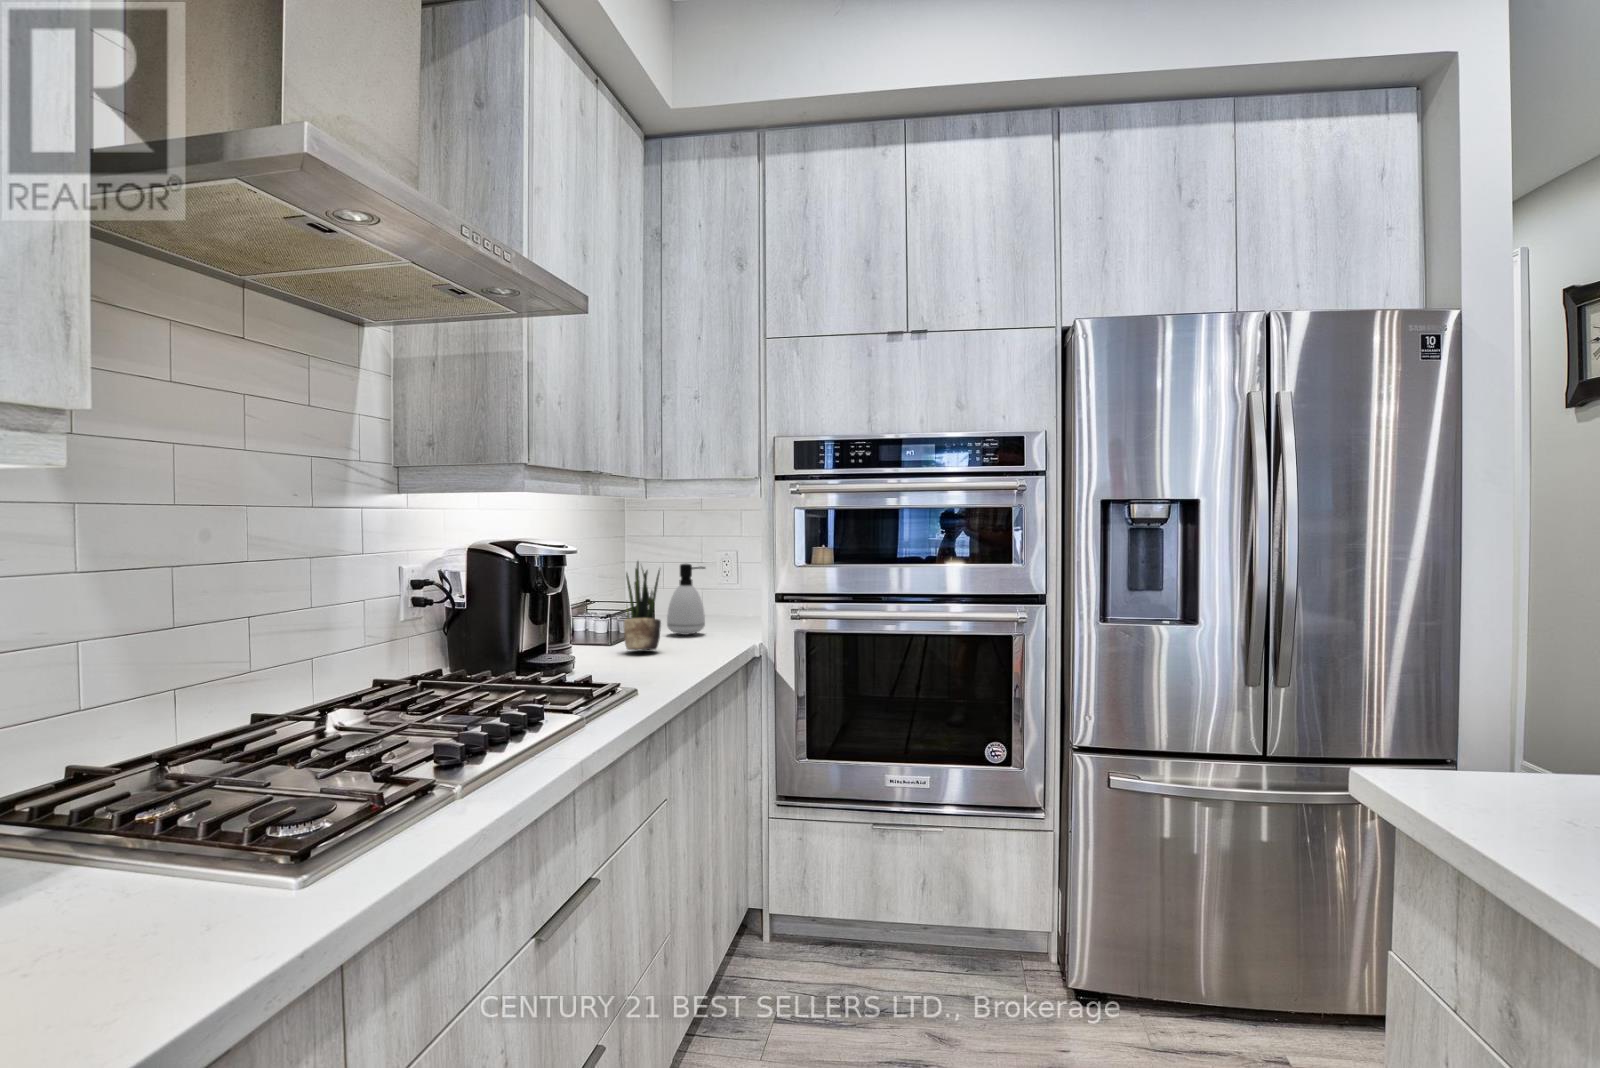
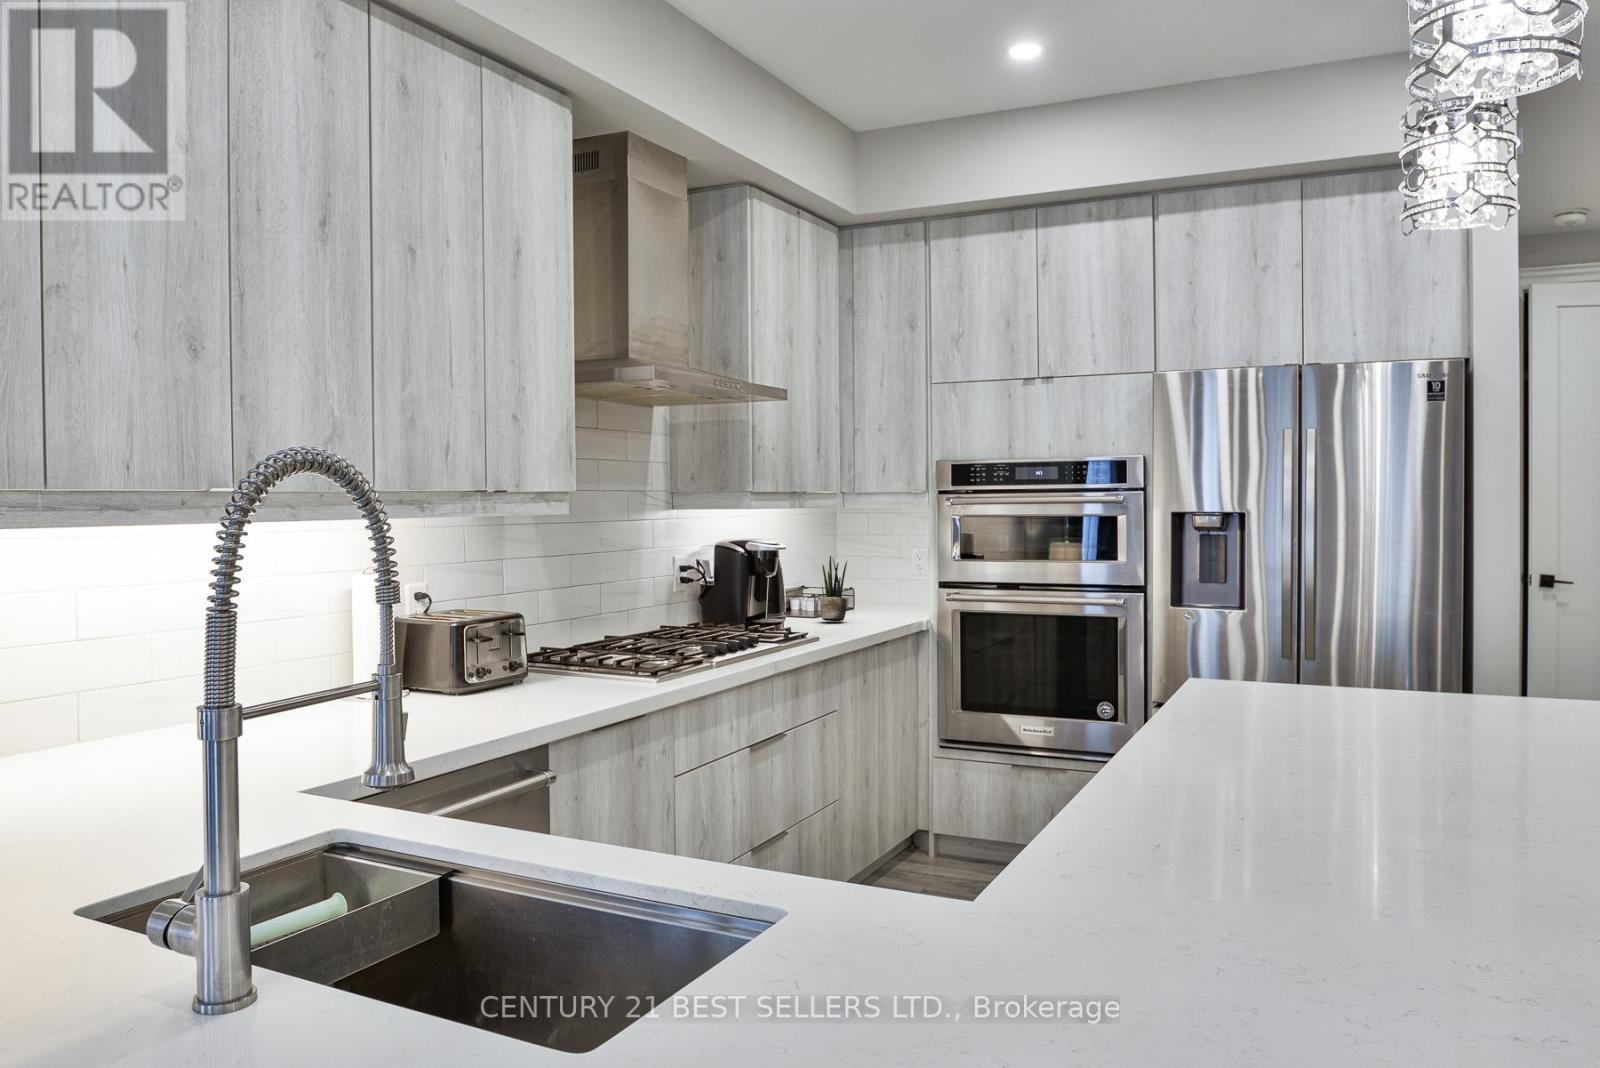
soap dispenser: present [667,564,705,635] -> none [858,560,888,614]

